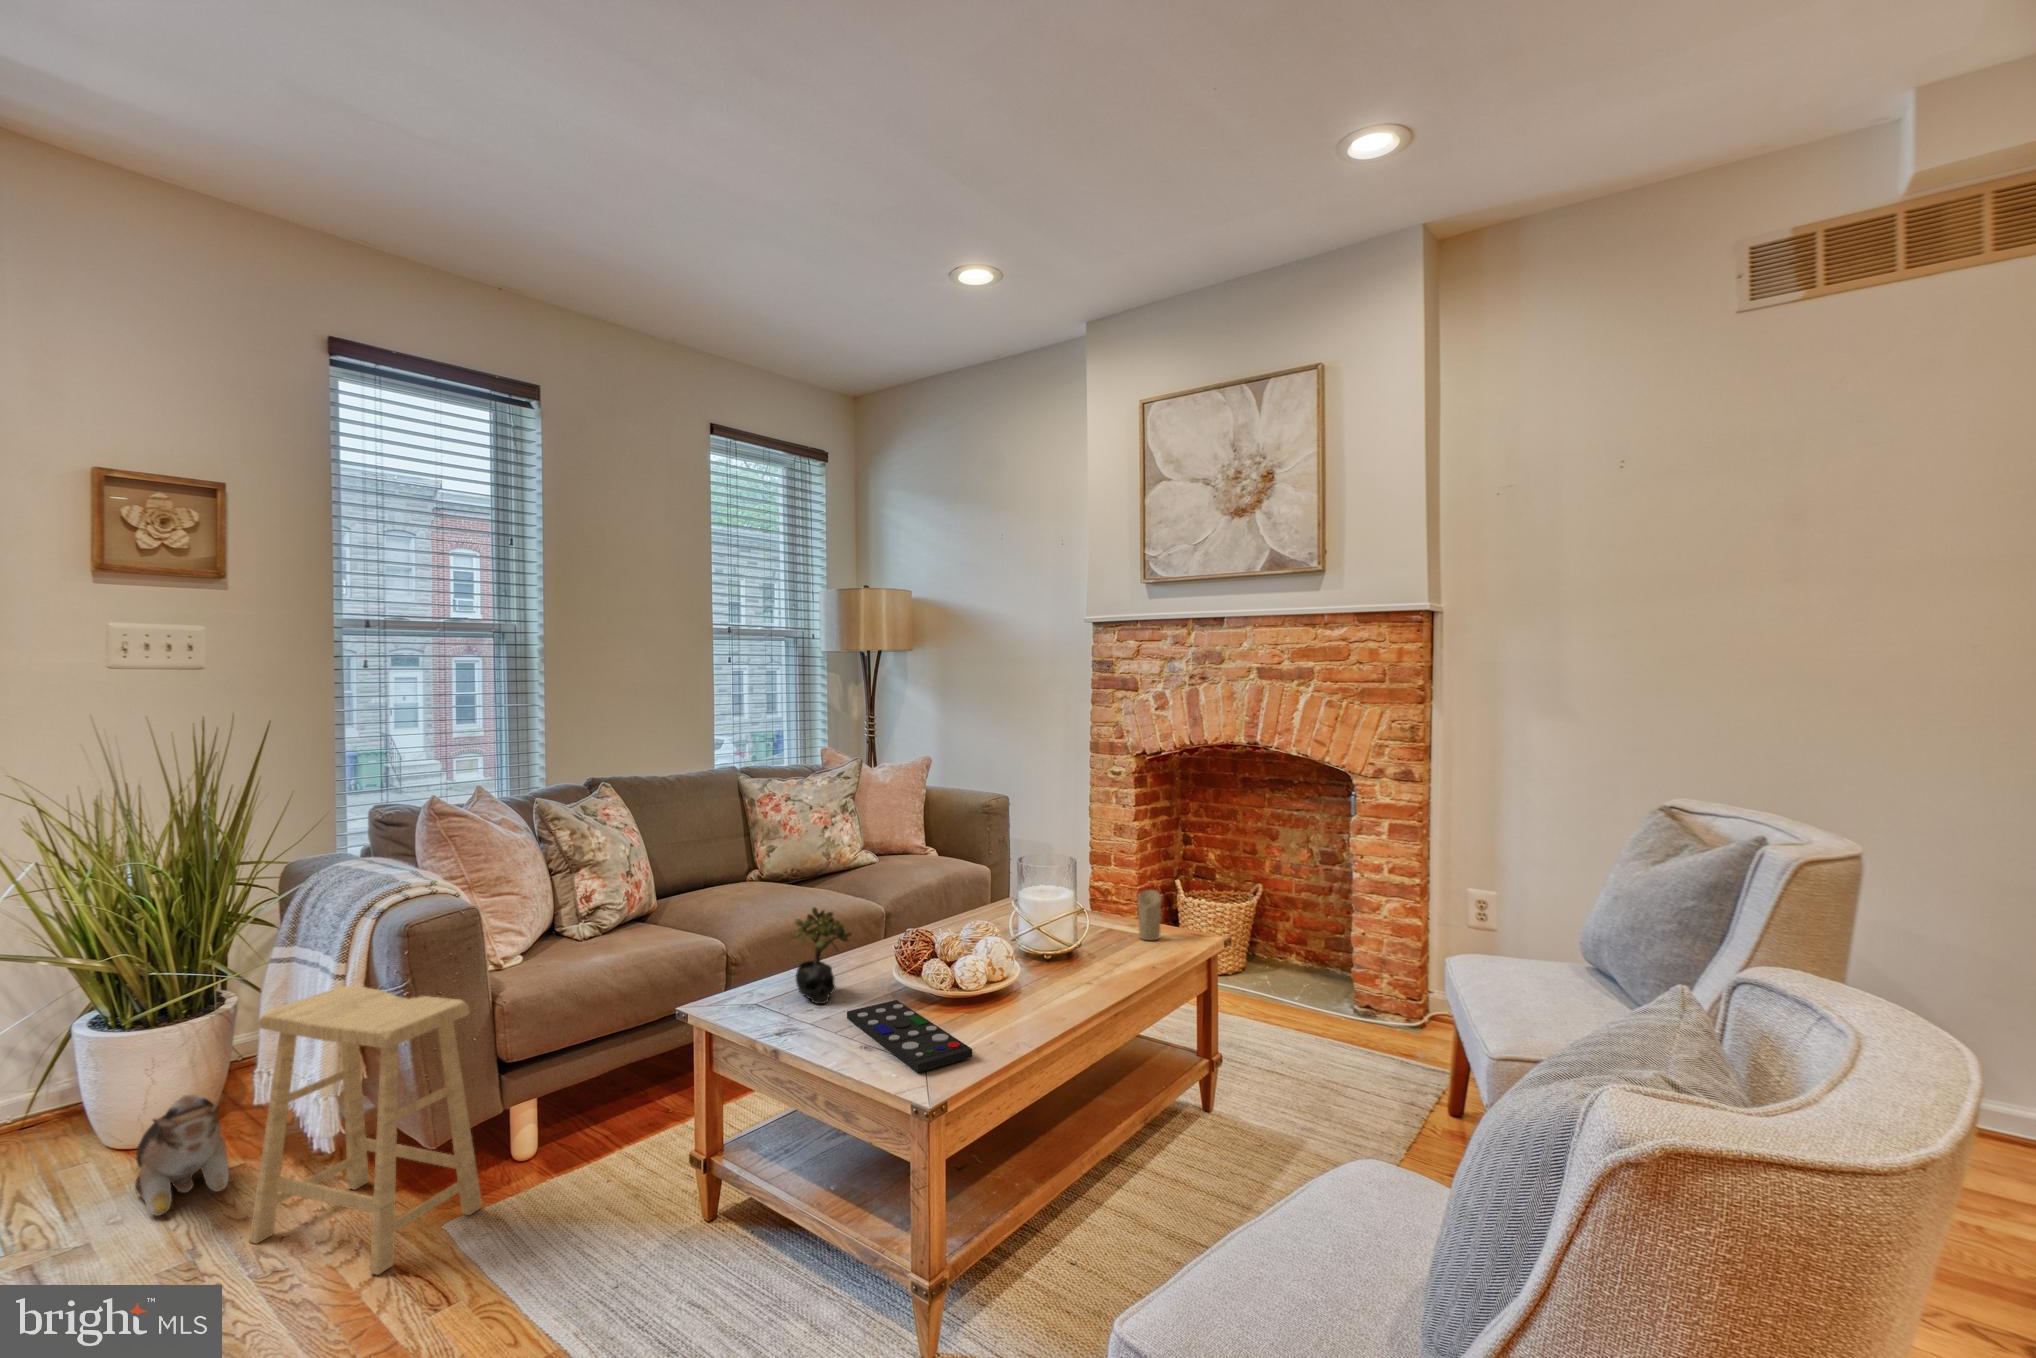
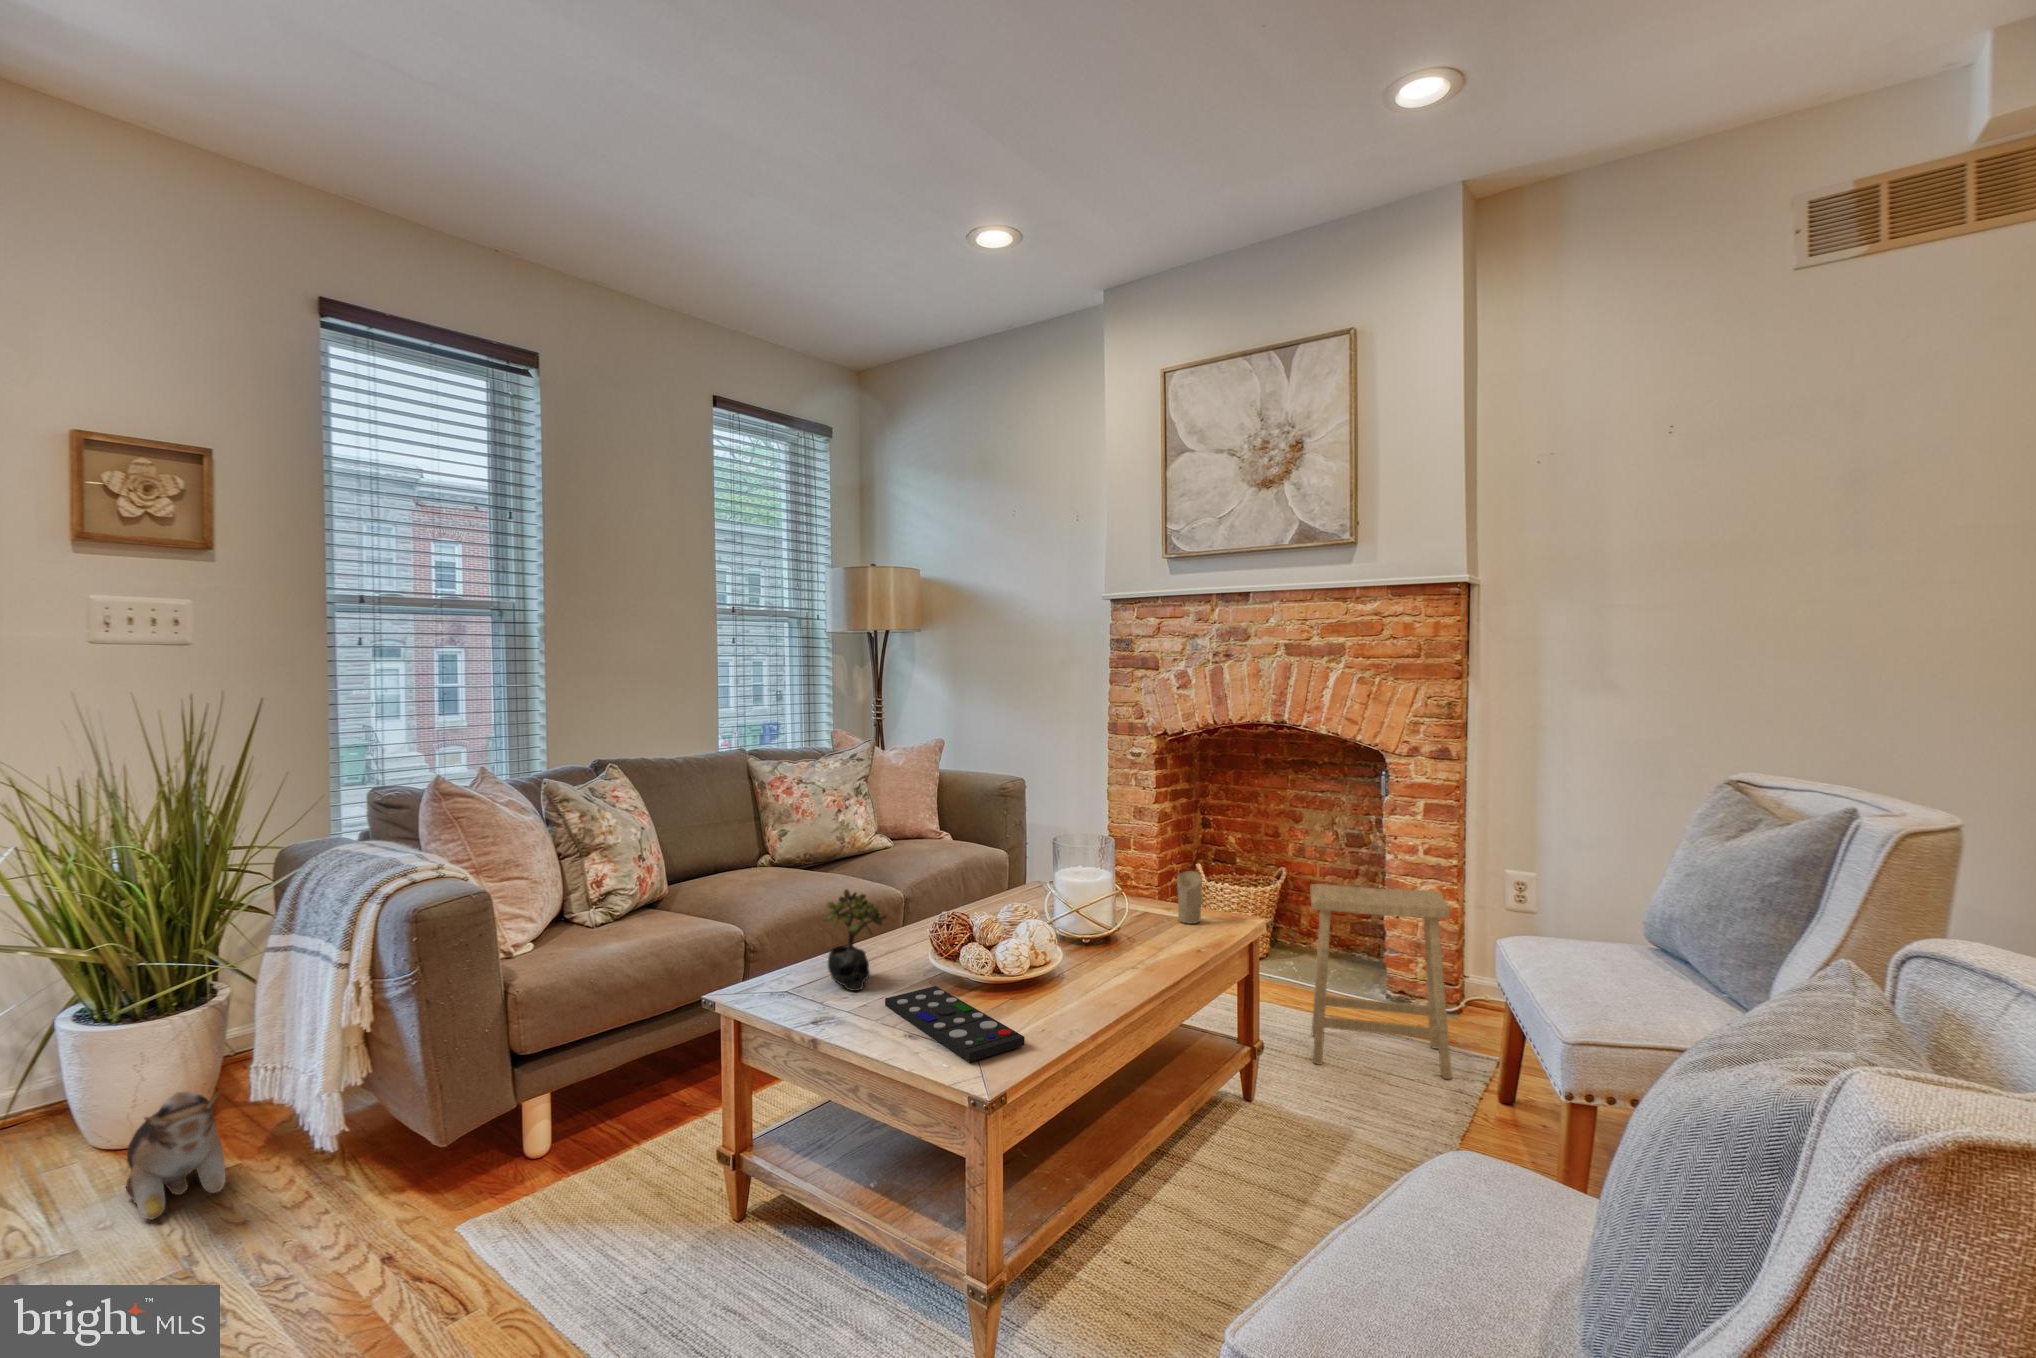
footstool: present [249,986,482,1275] -> present [1310,884,1452,1079]

